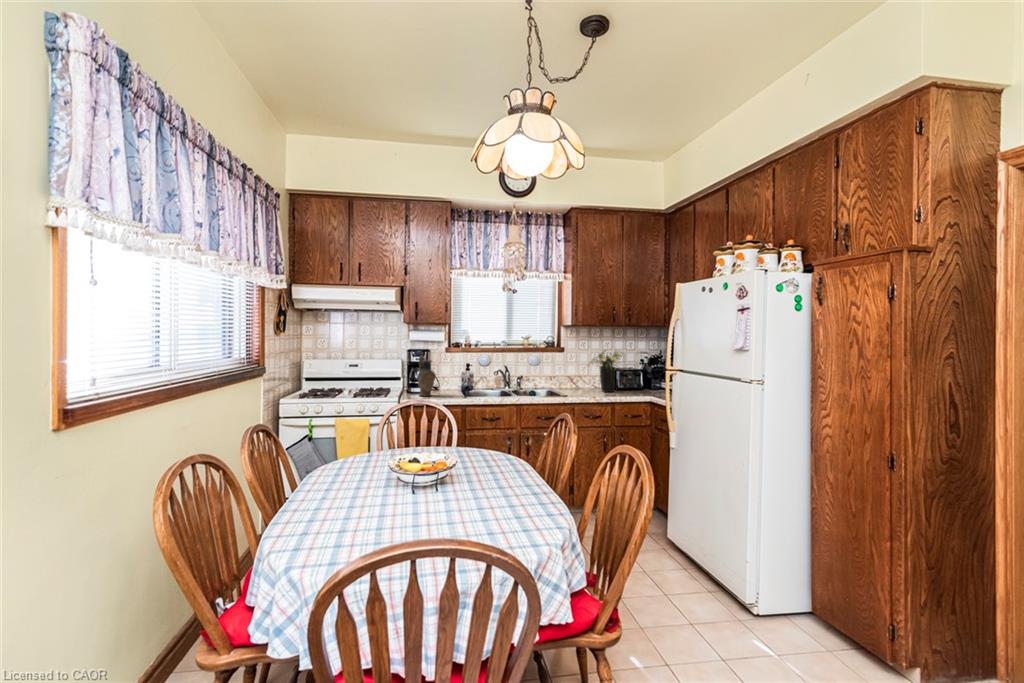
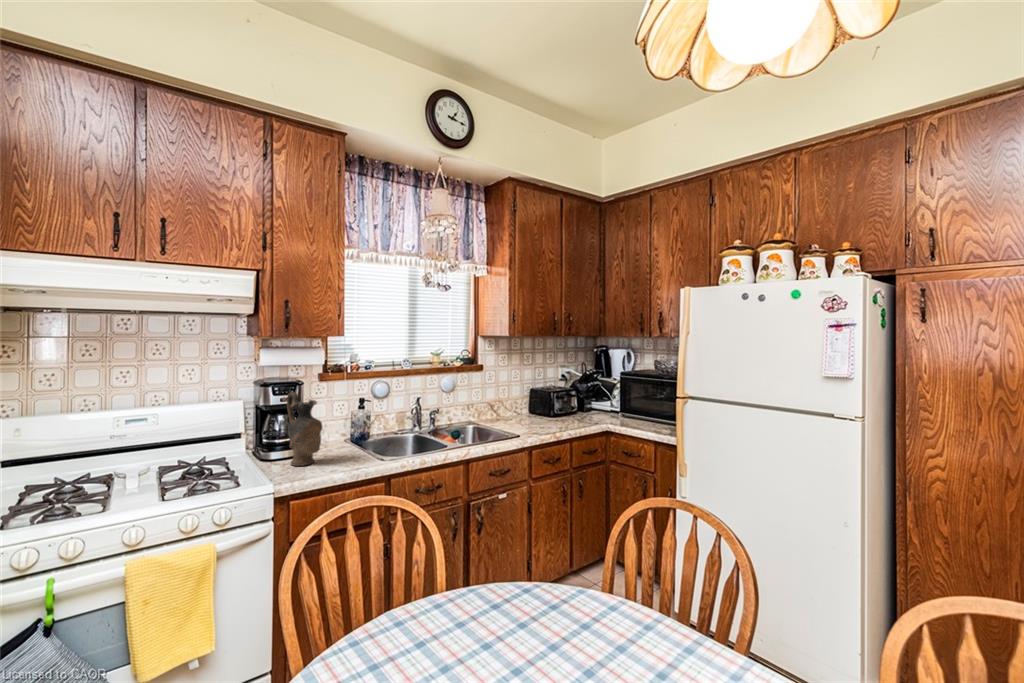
flower arrangement: present [587,350,623,392] -> none [523,365,569,422]

